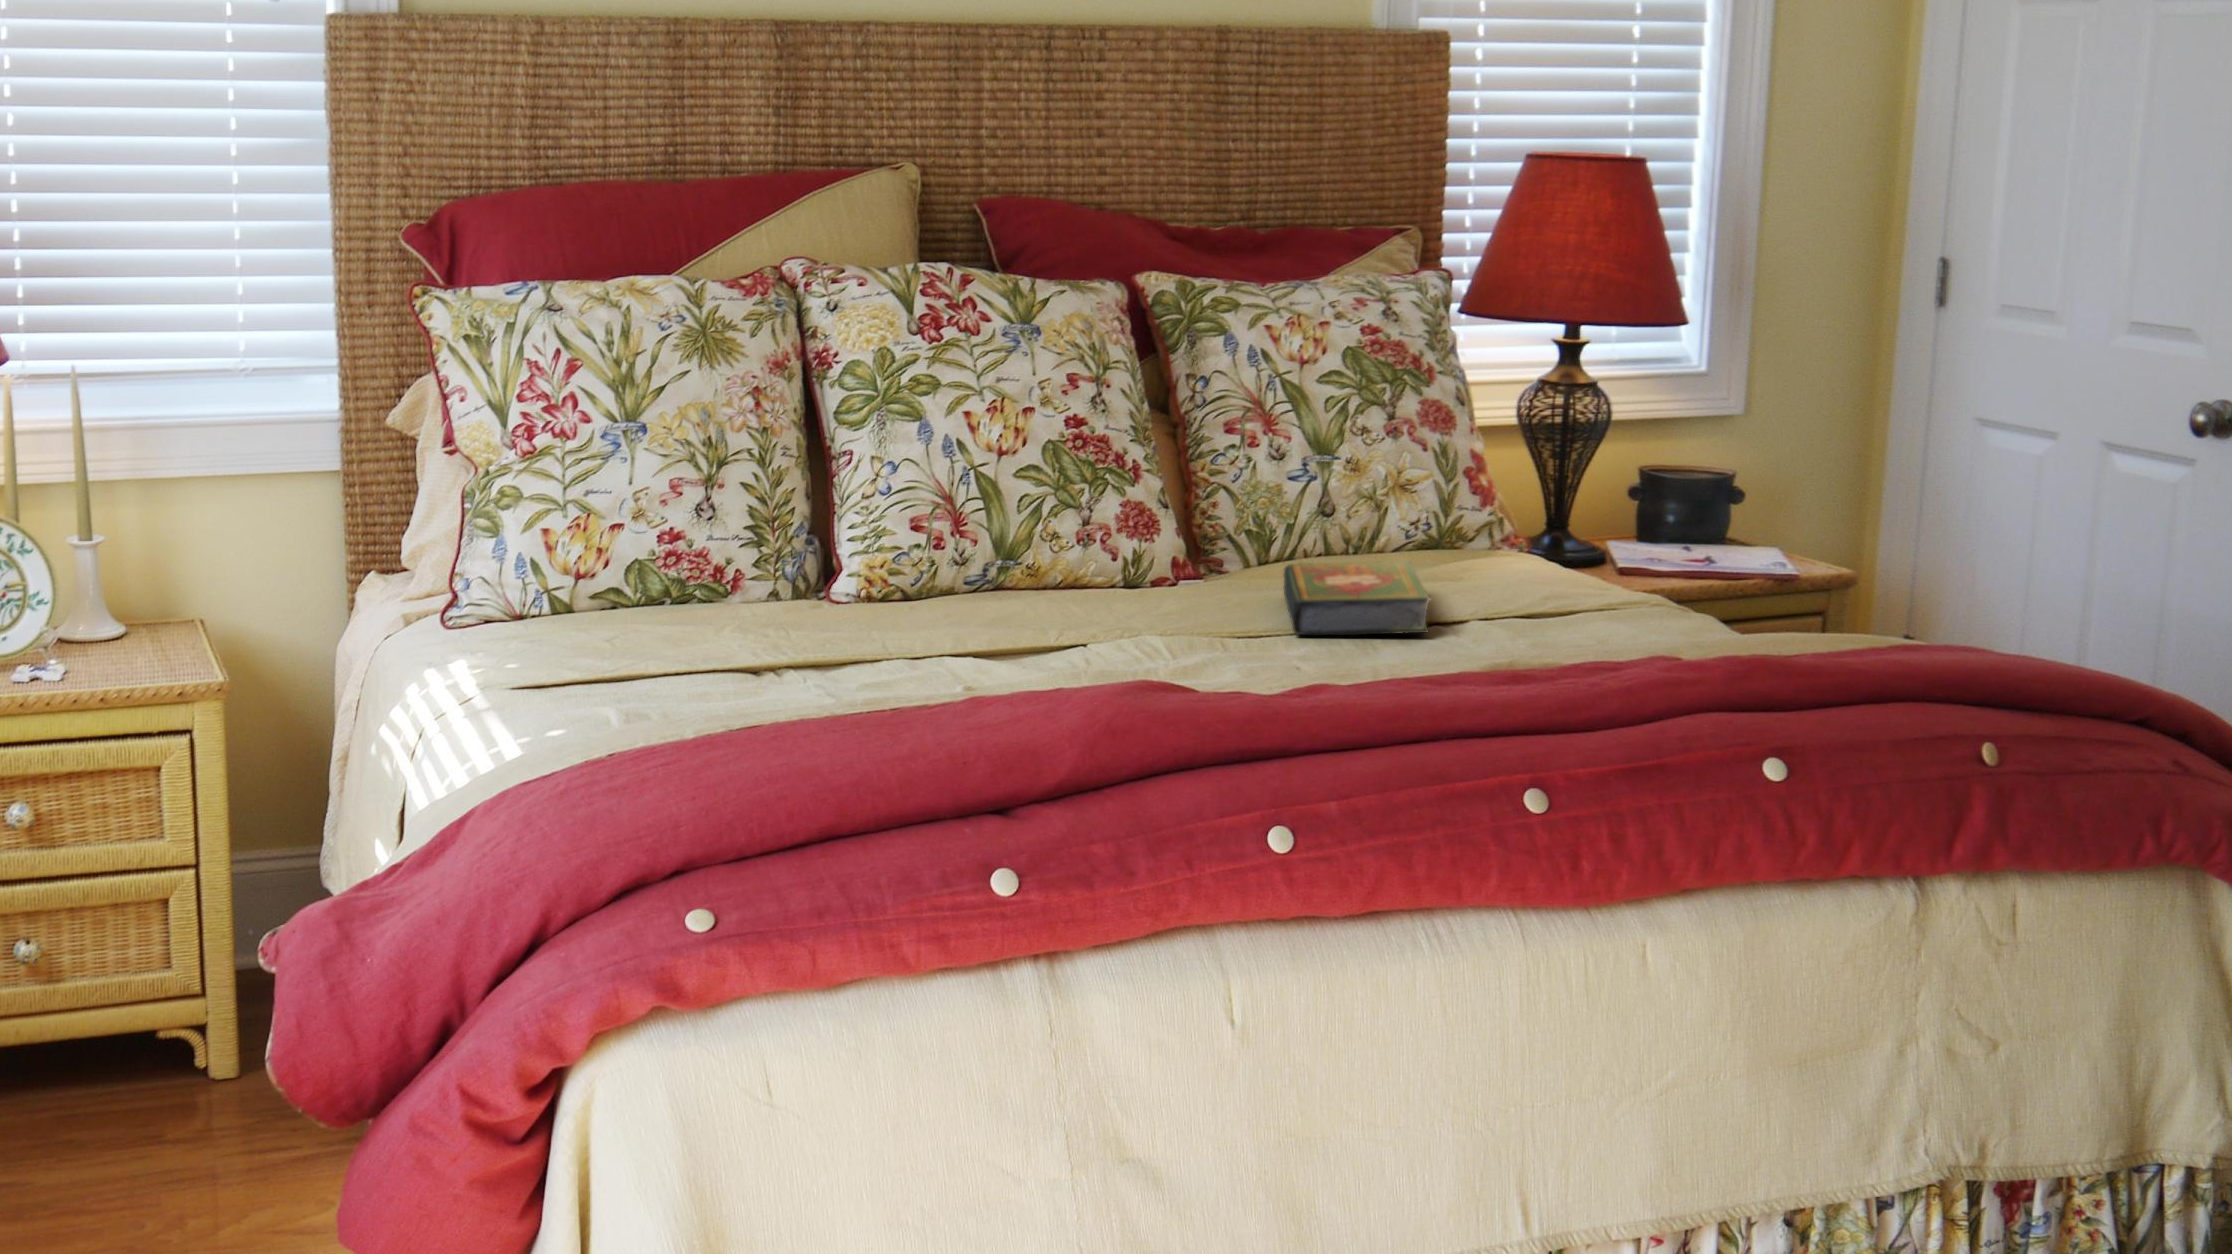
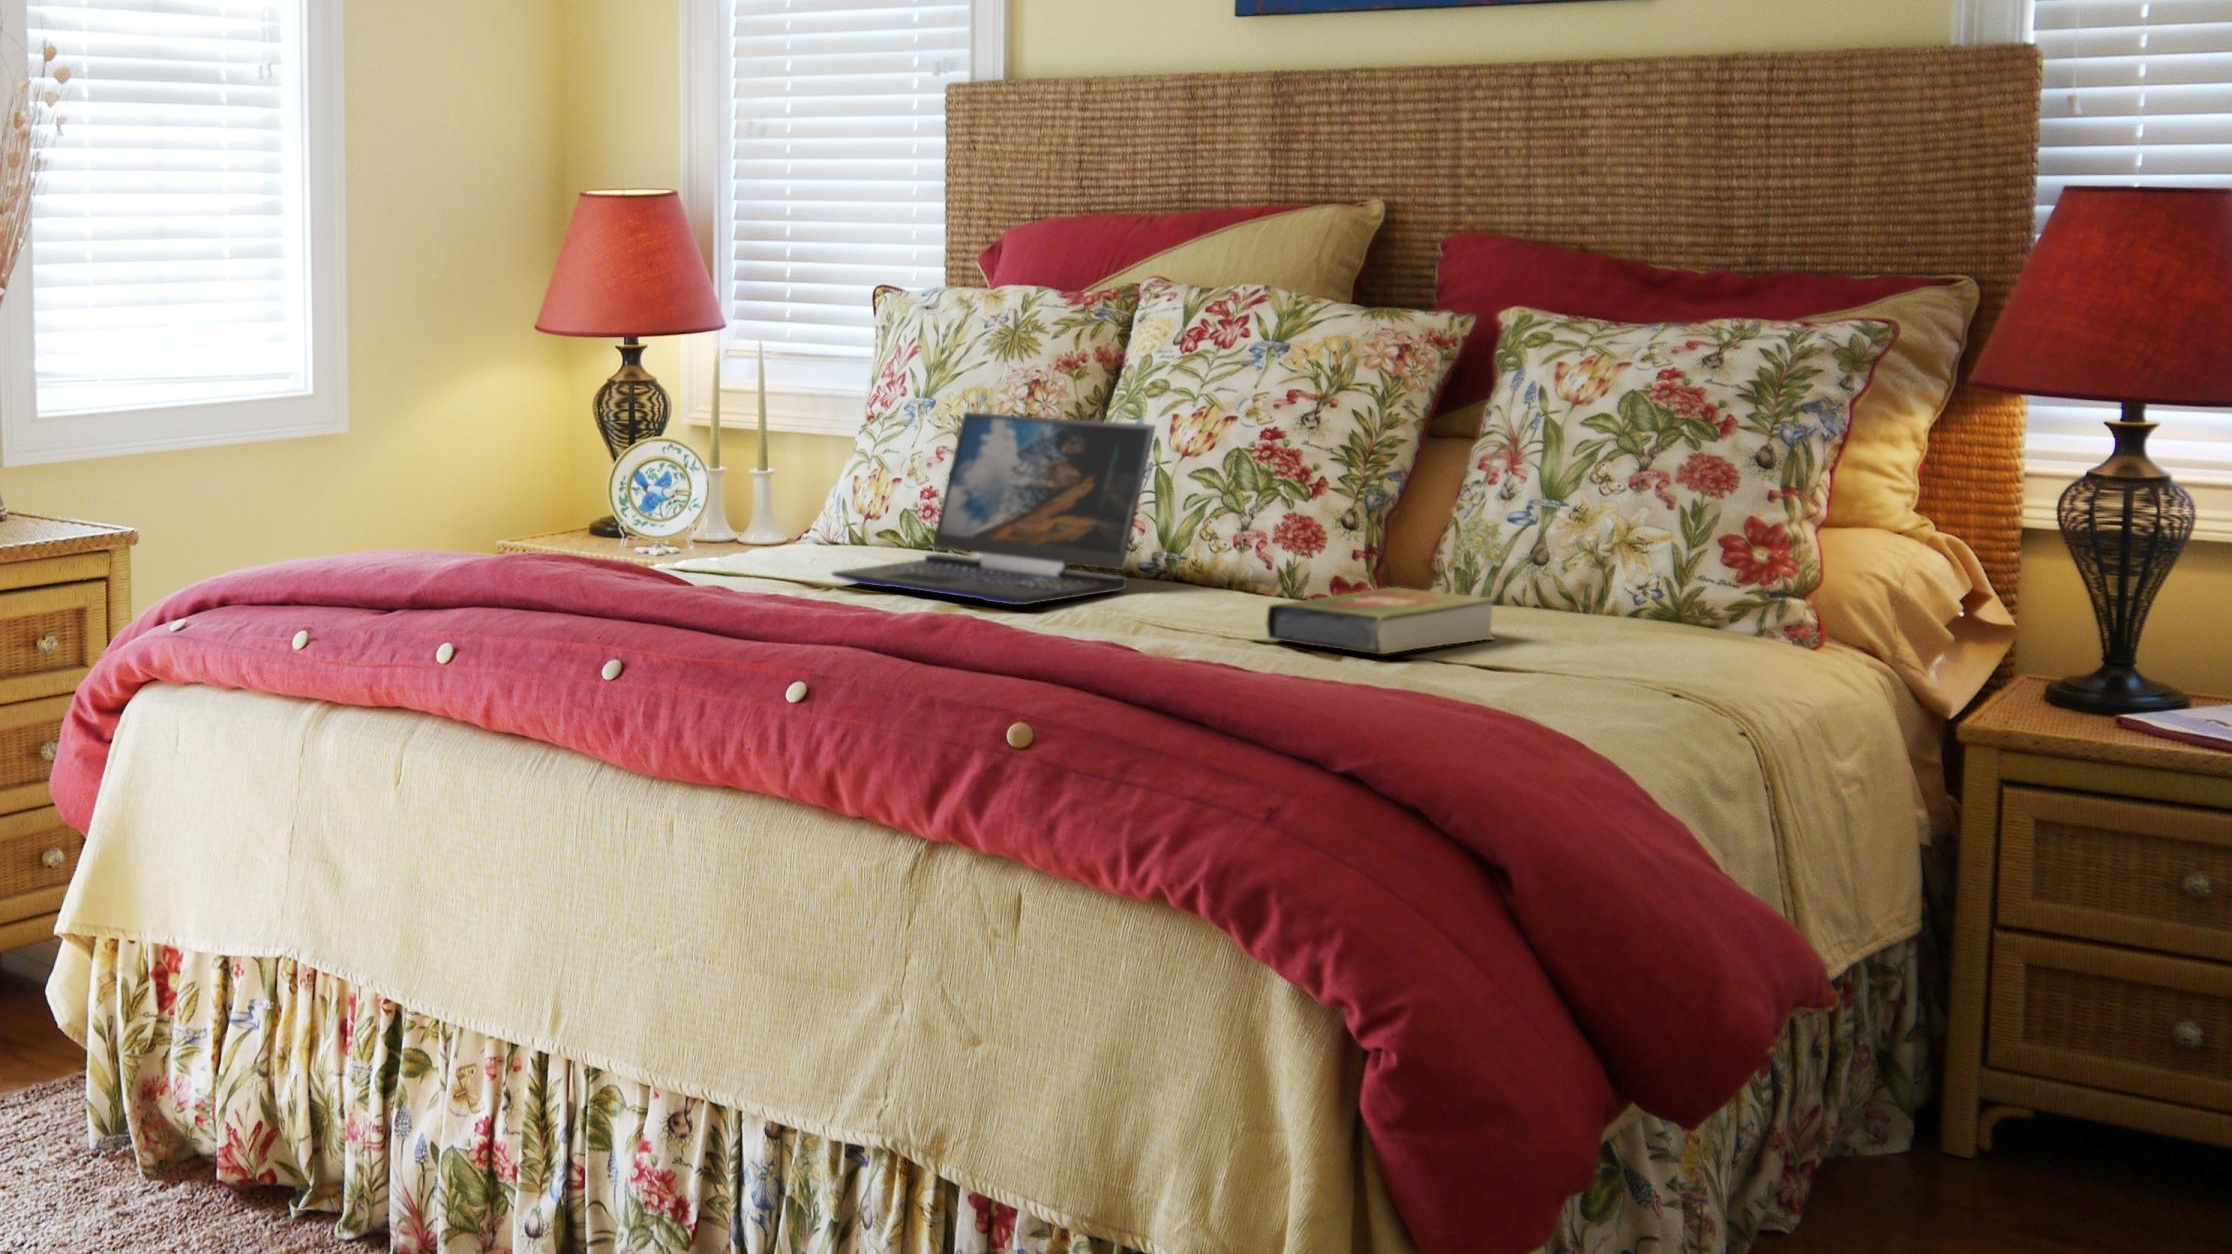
laptop: none [750,429,1031,650] -> present [832,412,1155,605]

